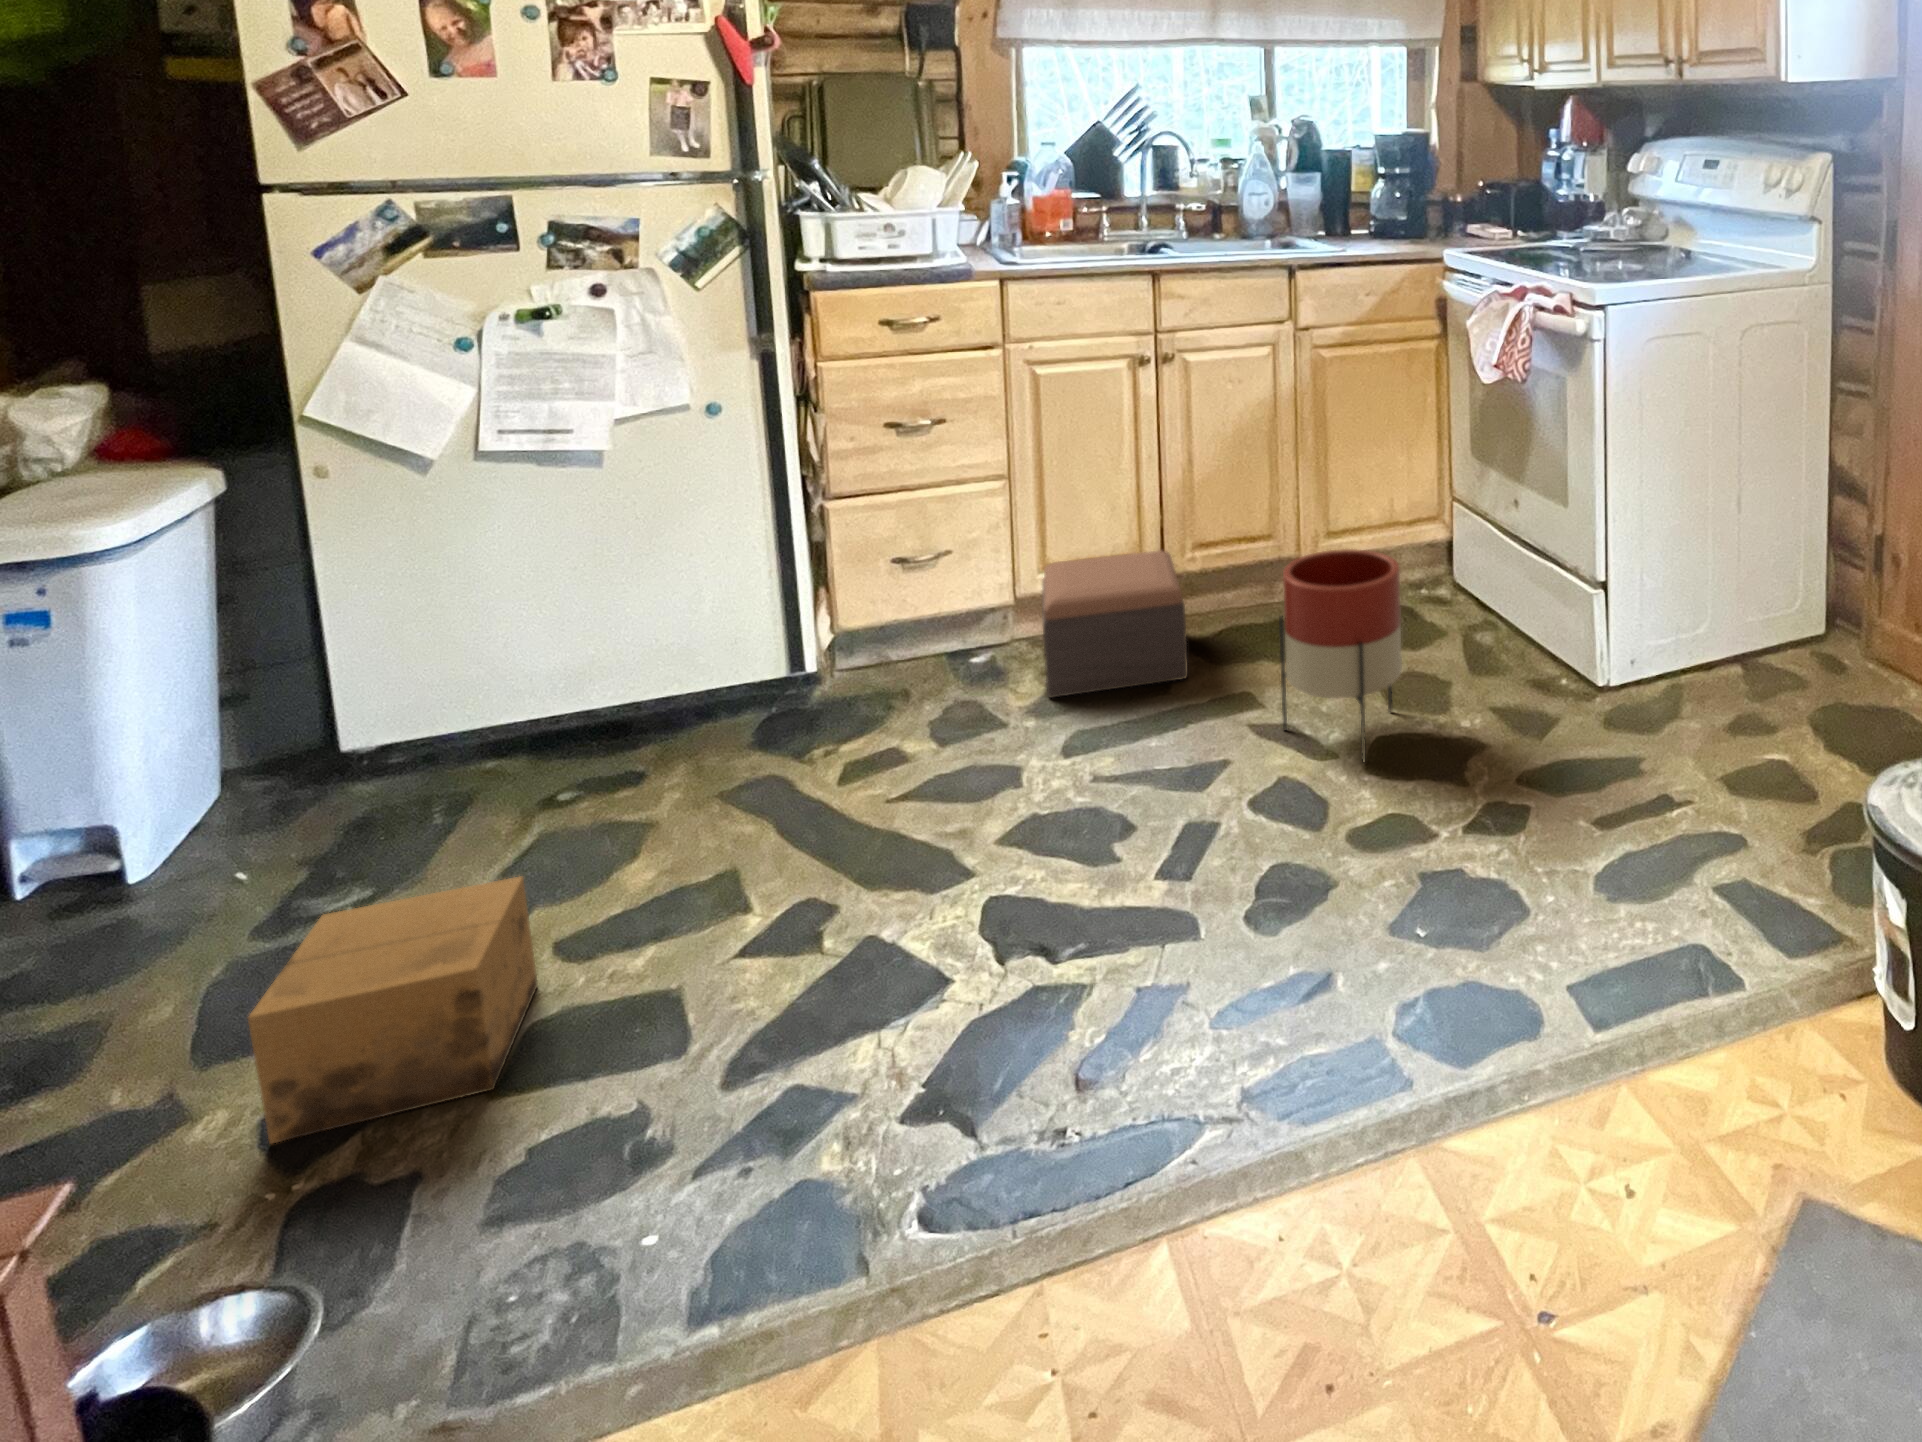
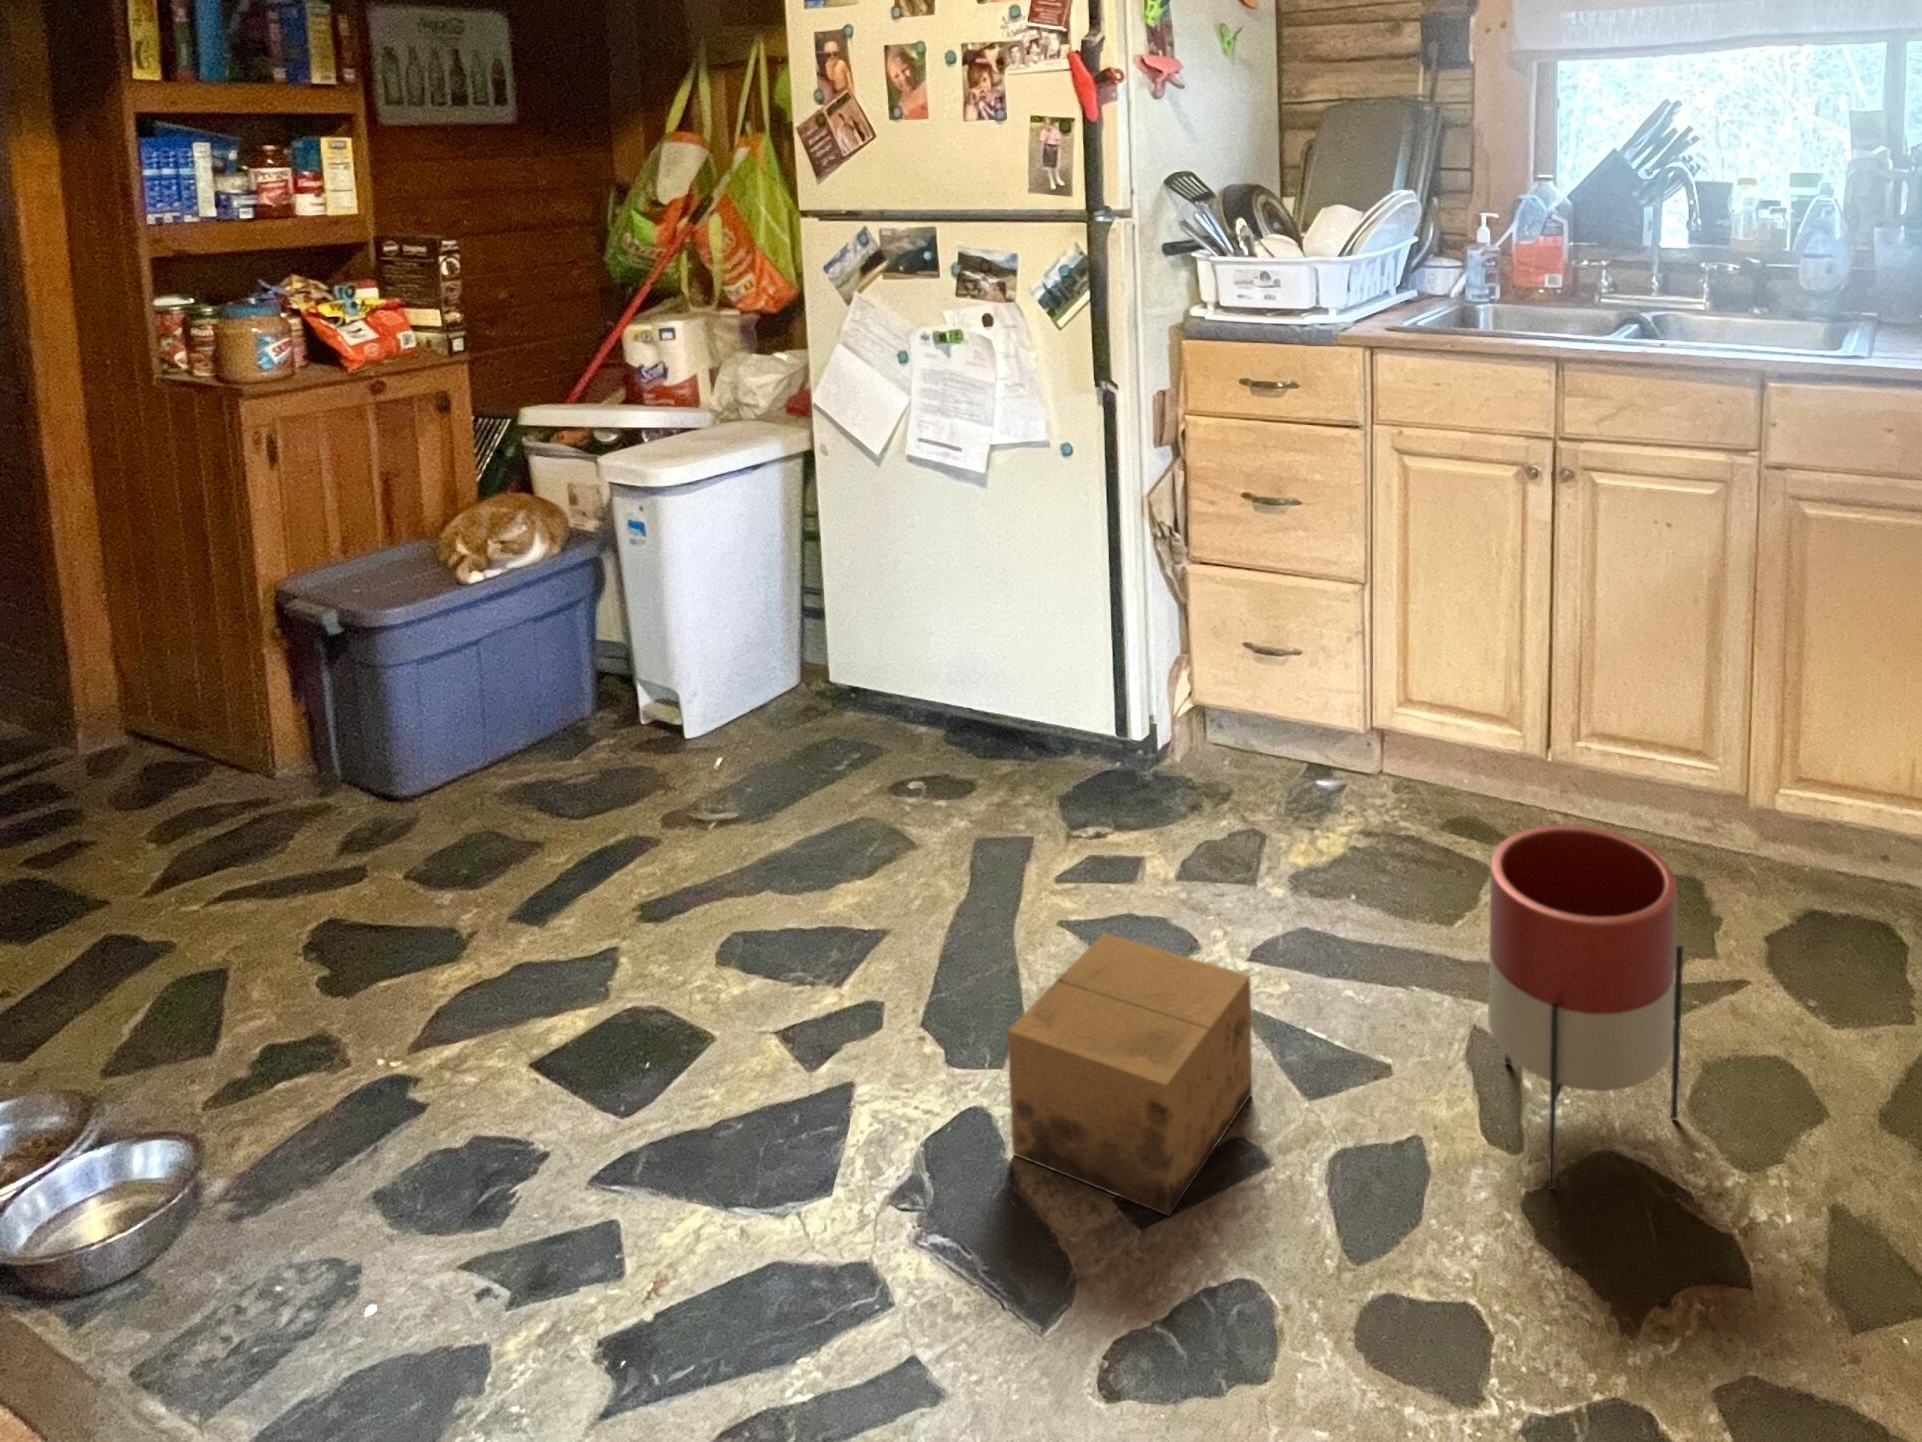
footstool: present [1042,551,1188,697] -> none [1318,698,1537,914]
cardboard box: present [248,876,538,1143] -> present [1007,933,1252,1216]

